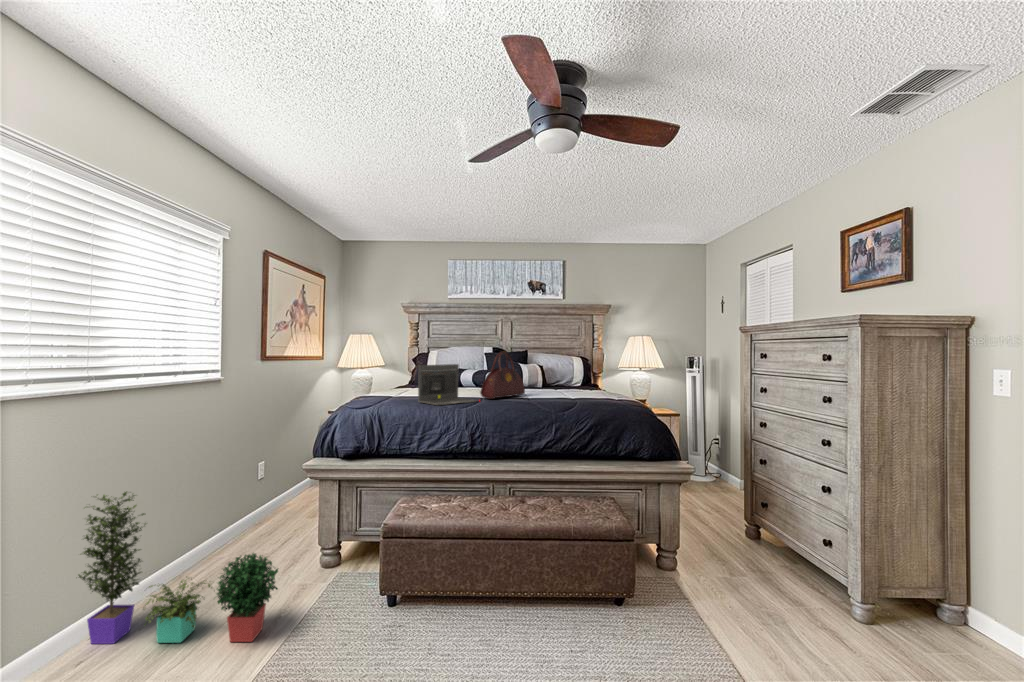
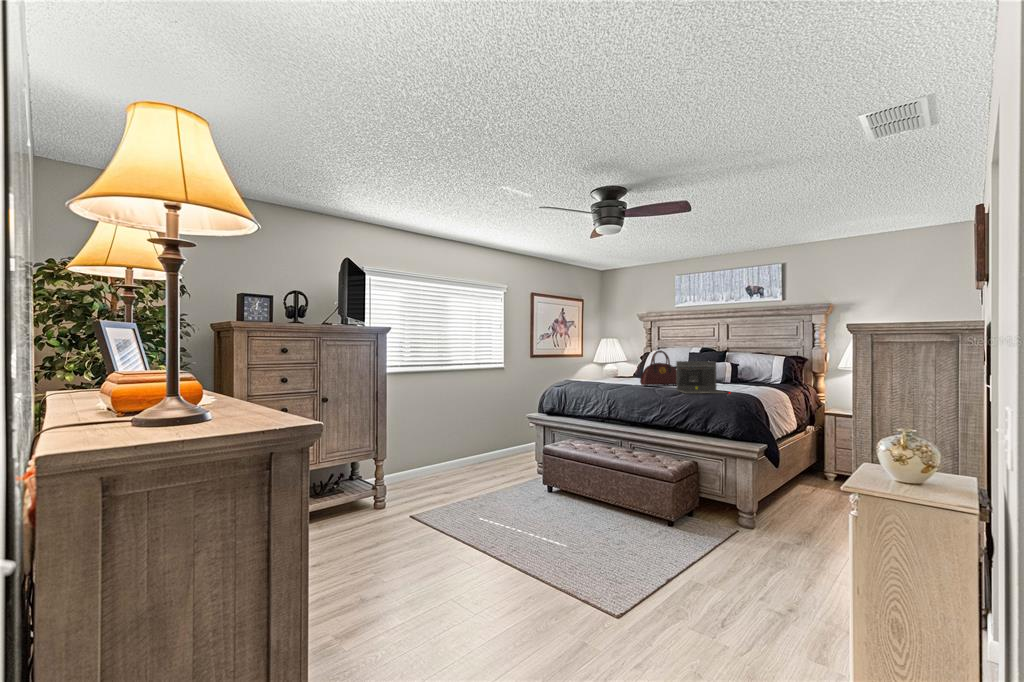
laptop: present [418,364,477,405] -> present [676,361,730,394]
potted plant: present [78,491,278,644] -> none [421,413,487,491]

